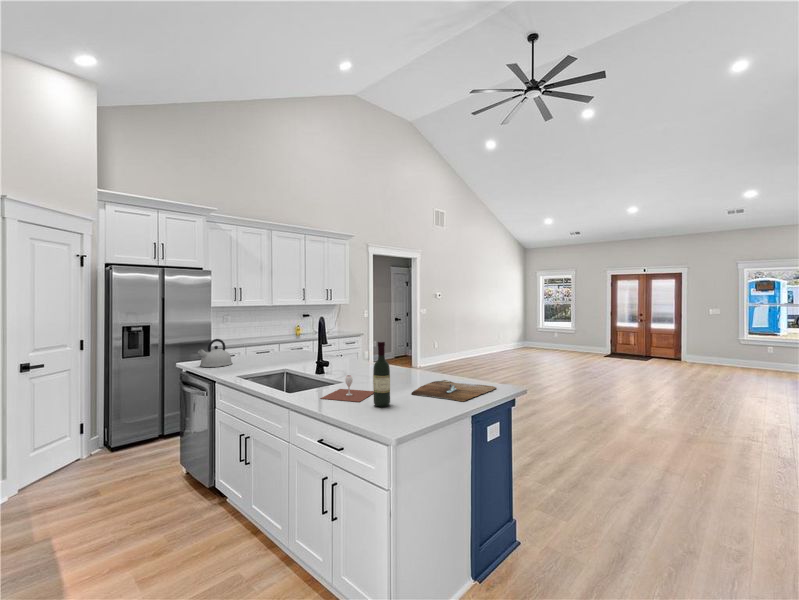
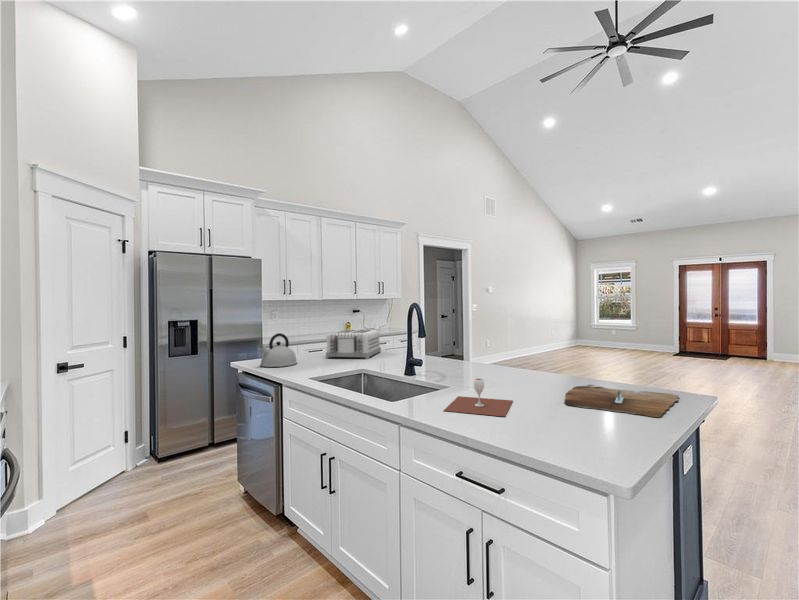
toaster: none [259,335,309,360] -> present [326,330,381,359]
wine bottle: present [373,341,390,407] -> none [530,330,556,425]

